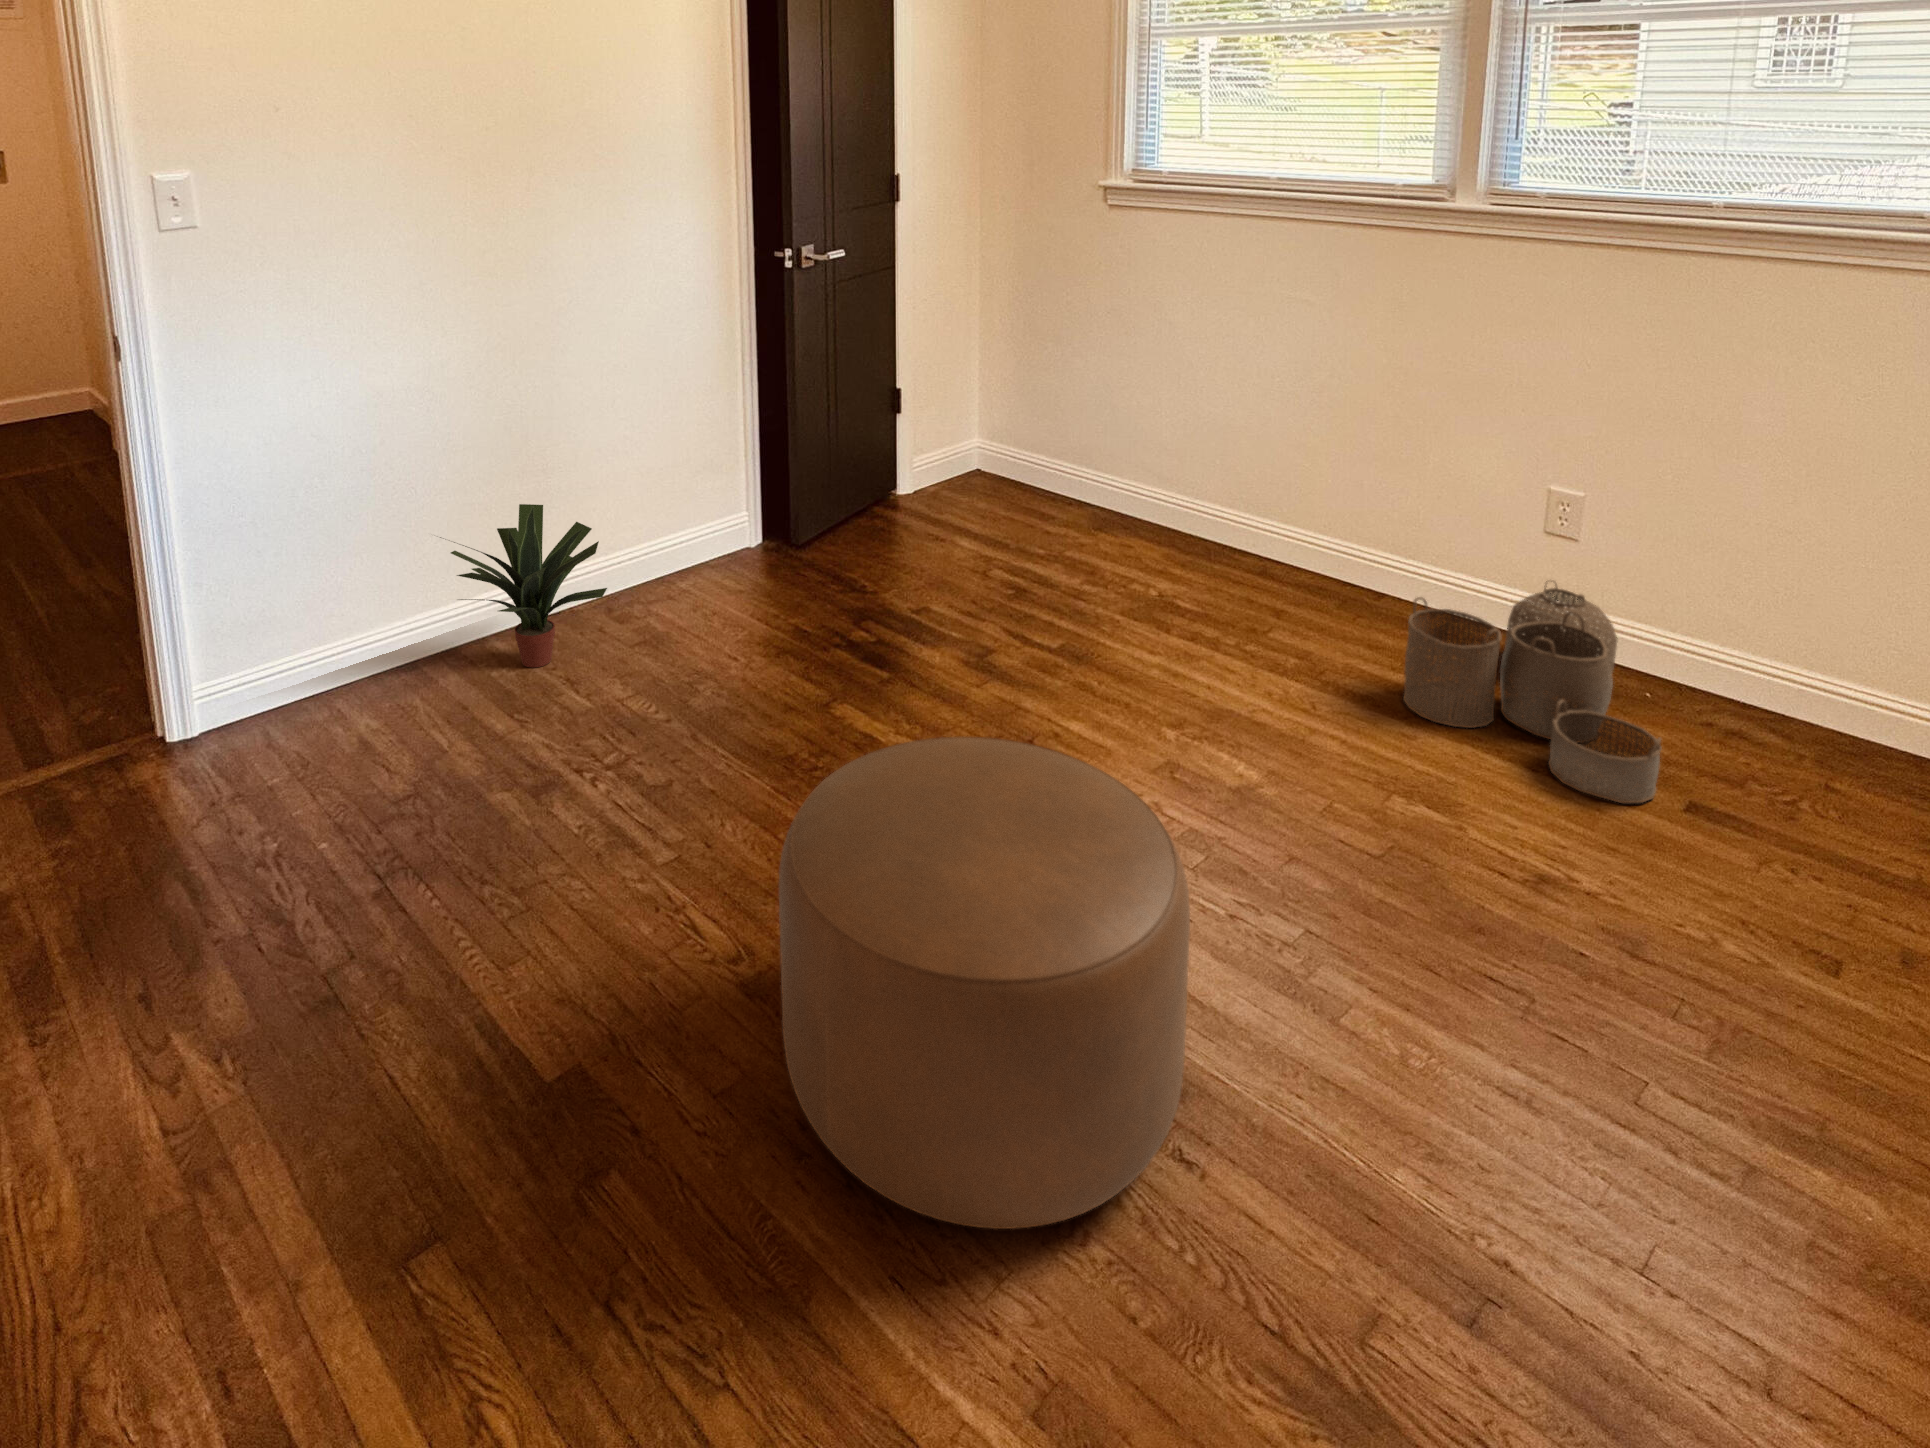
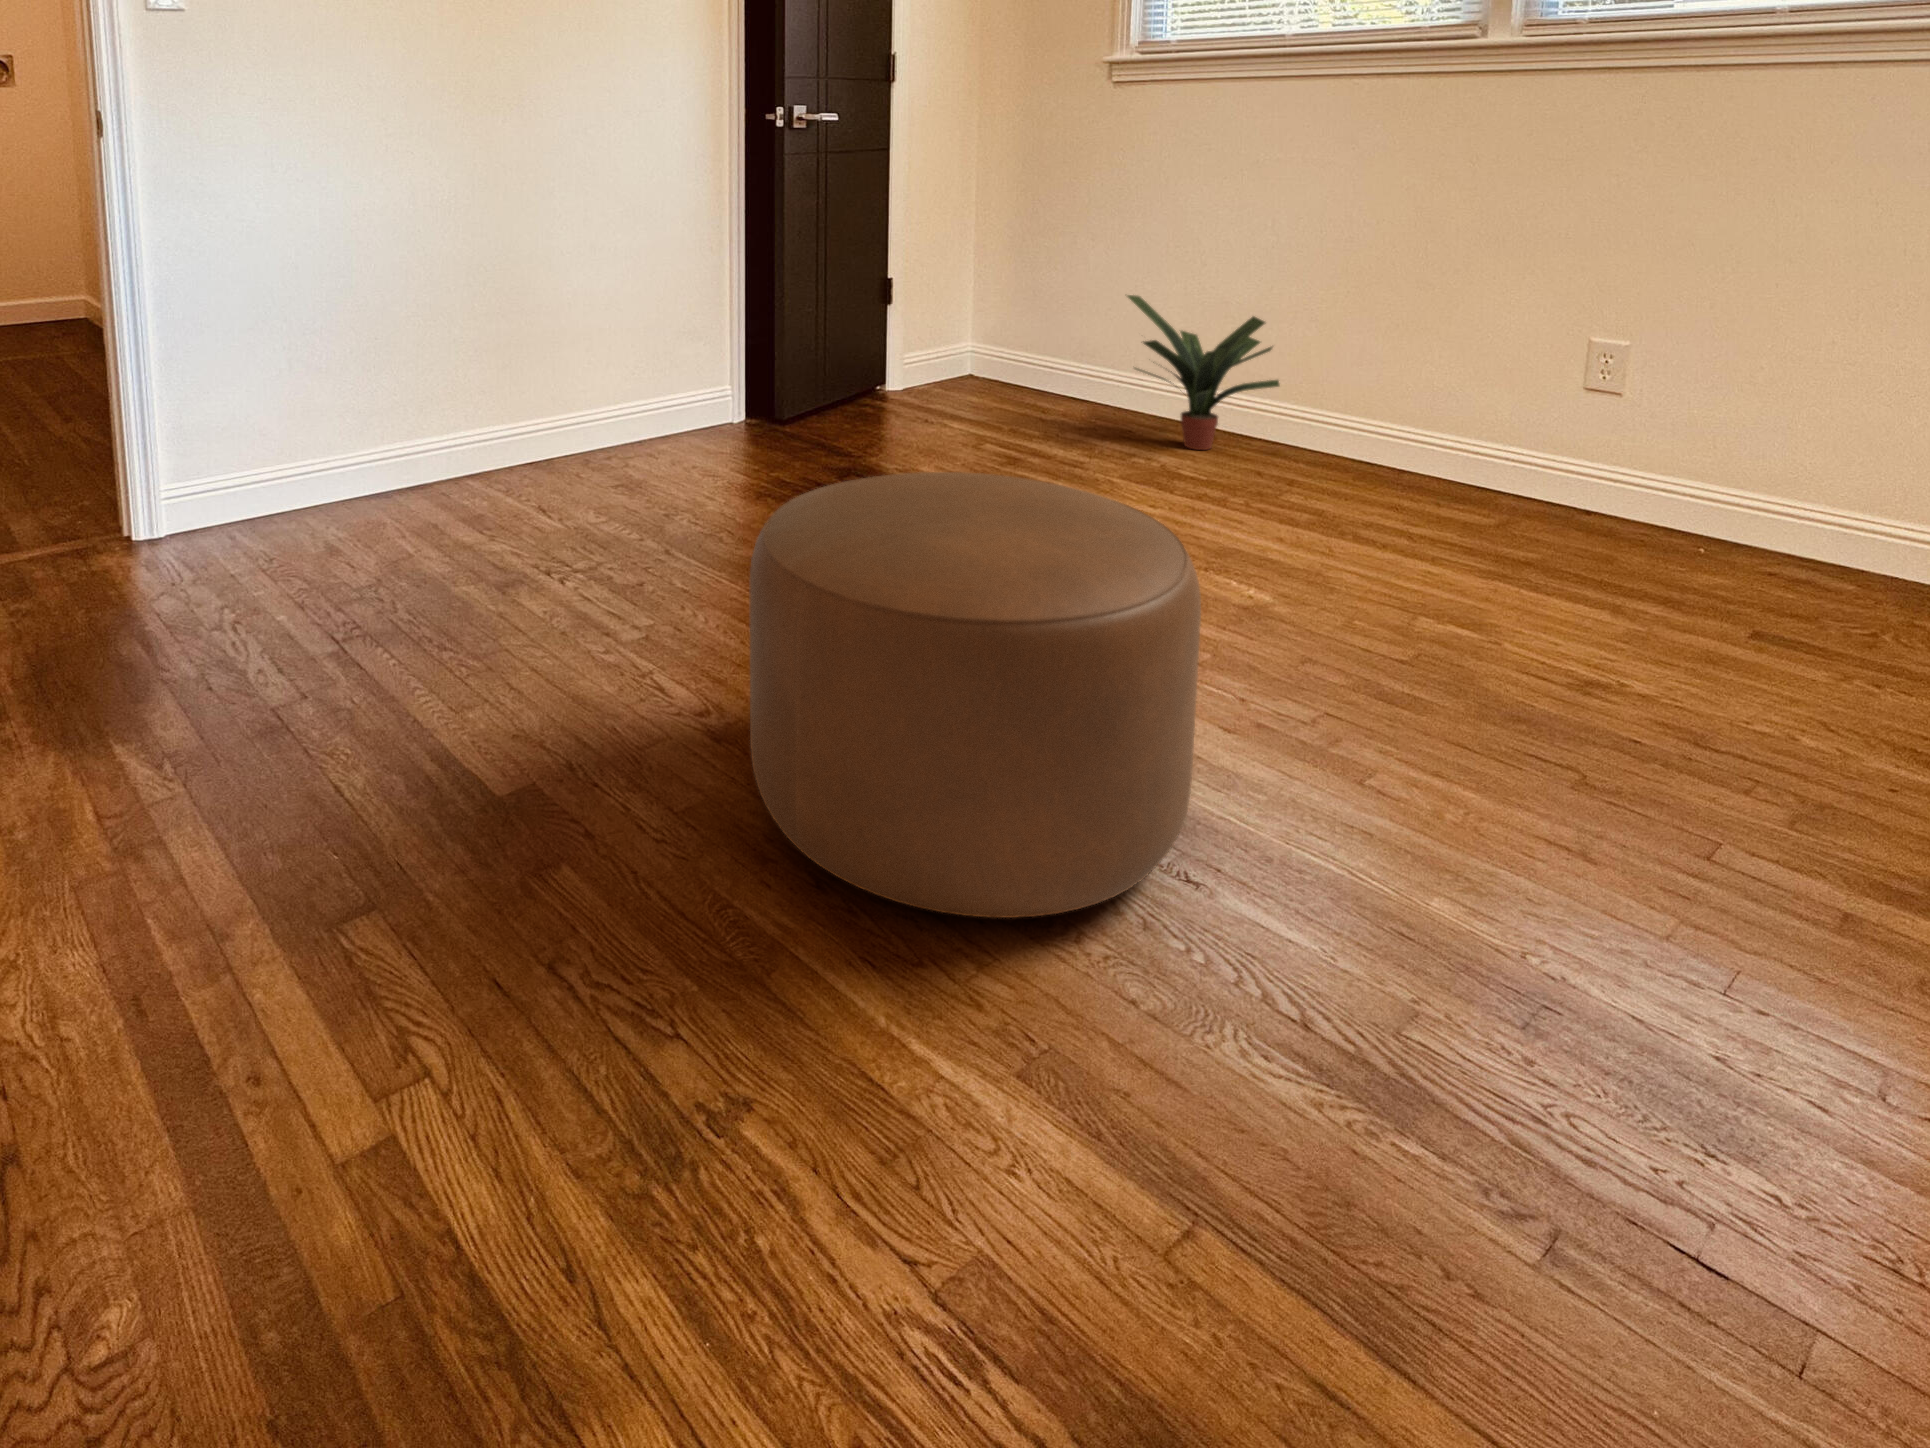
potted plant: present [440,504,607,667] -> present [1128,295,1279,450]
woven basket: present [1403,581,1662,803] -> none [1426,429,1721,628]

